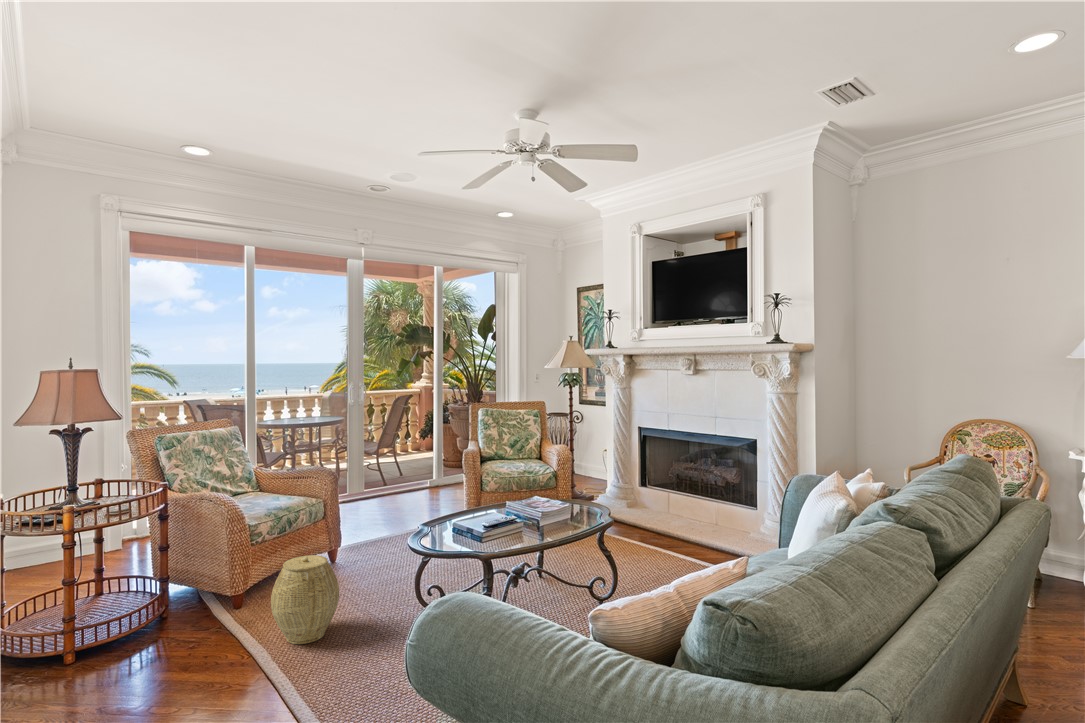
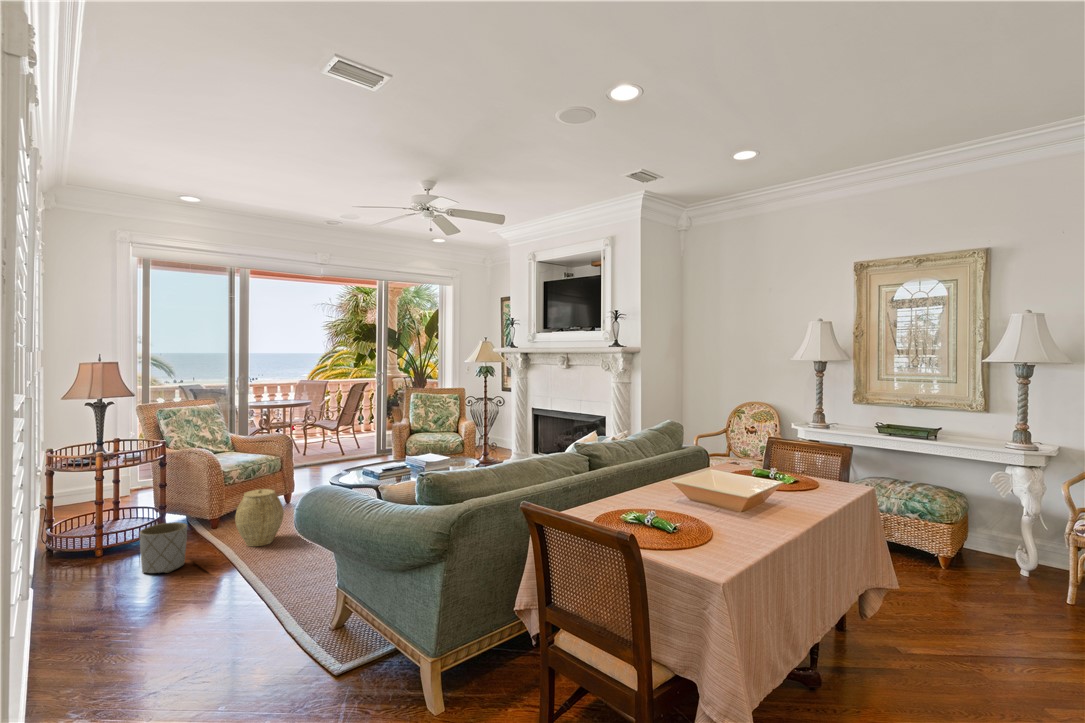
planter: none [133,613,204,700] -> present [139,522,187,573]

